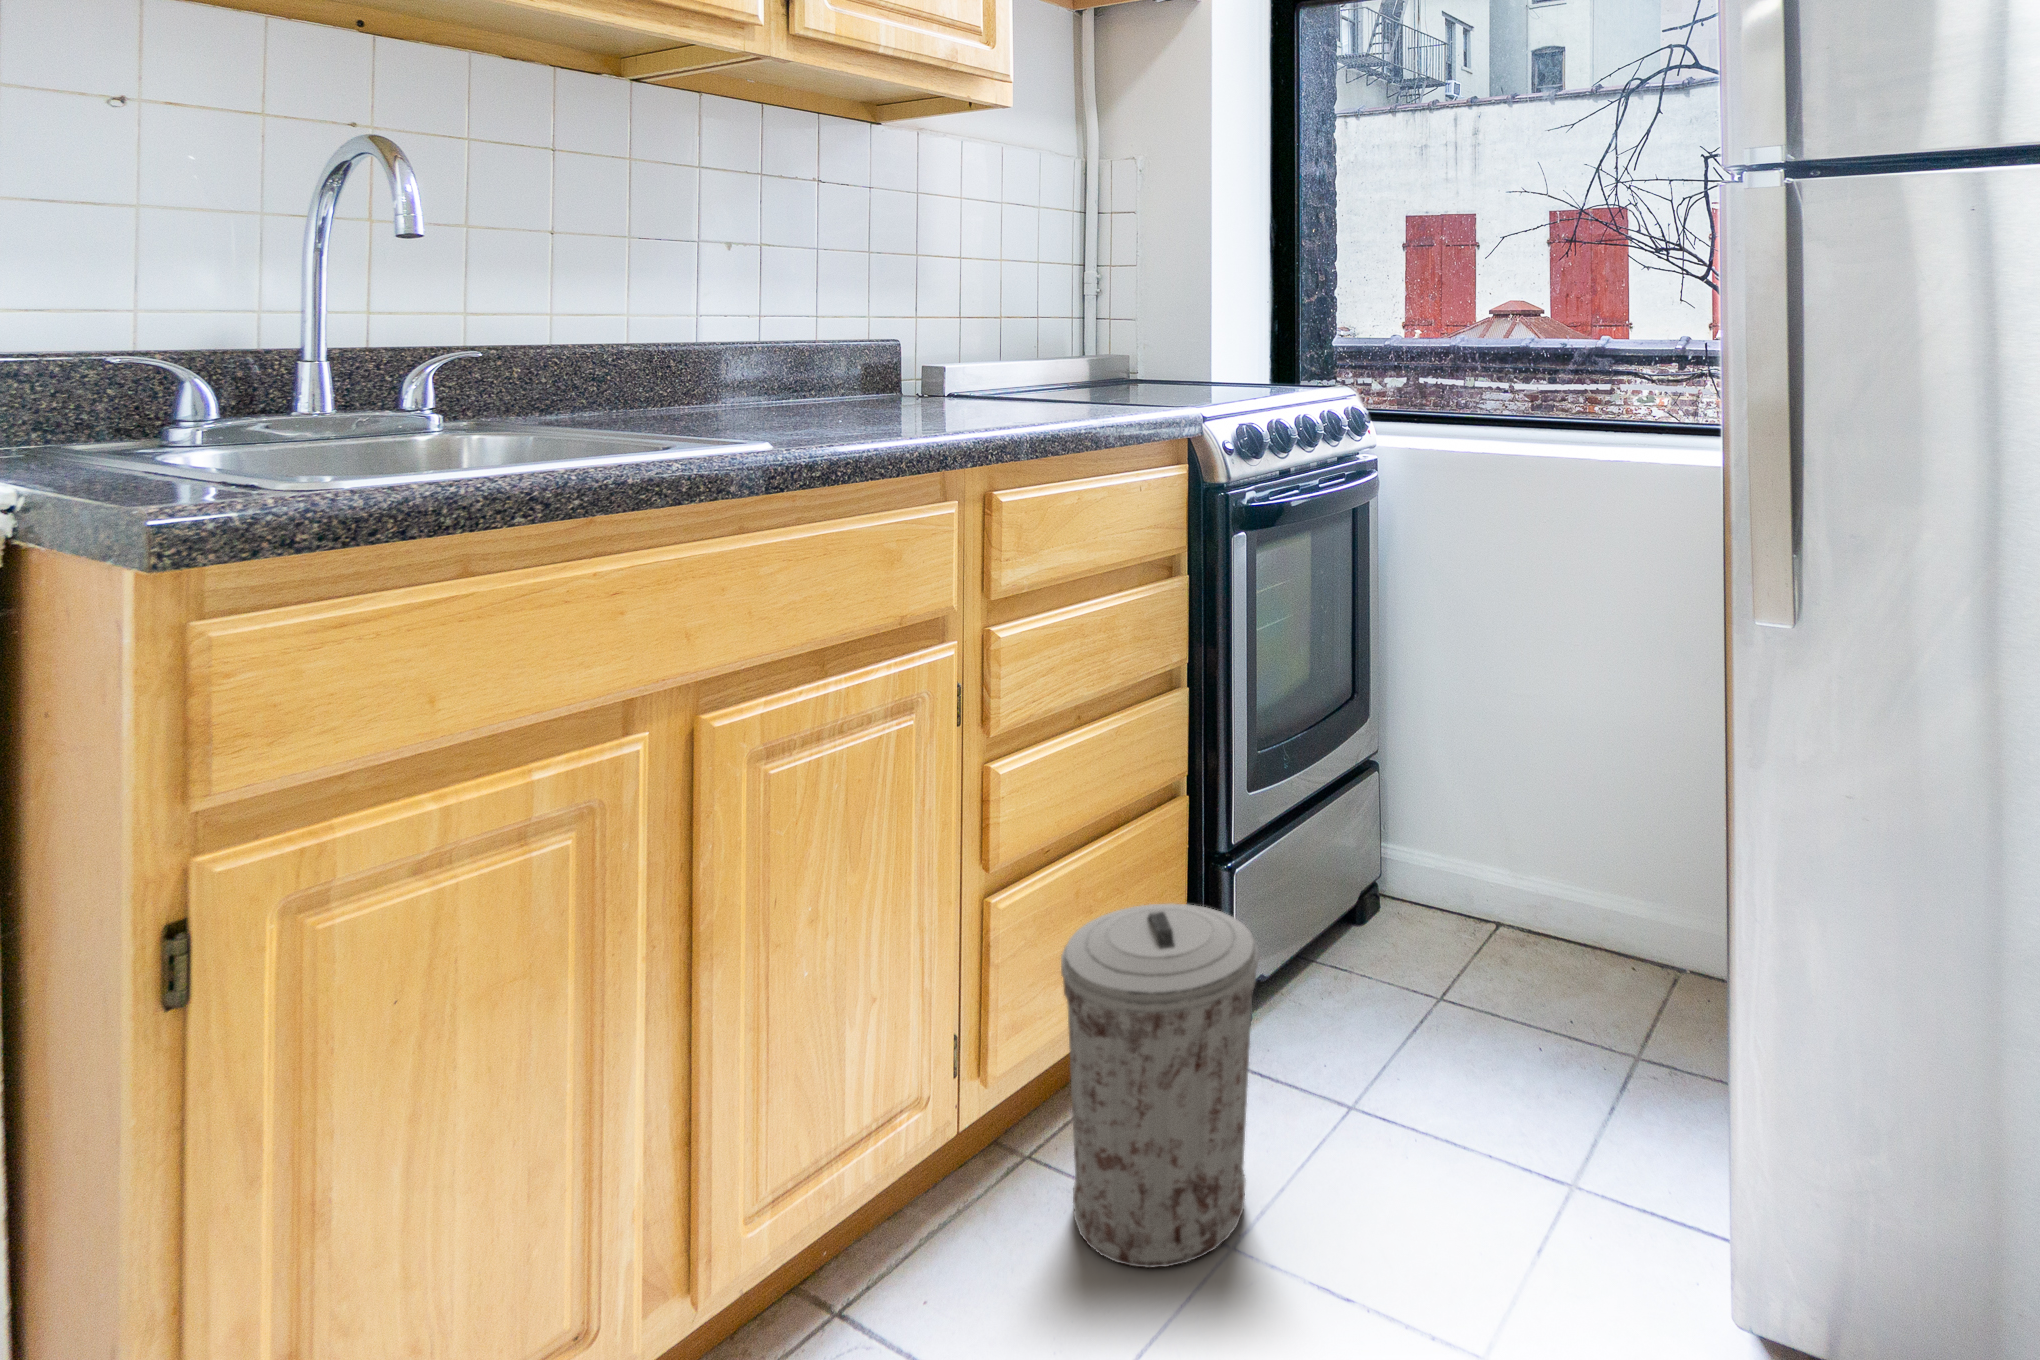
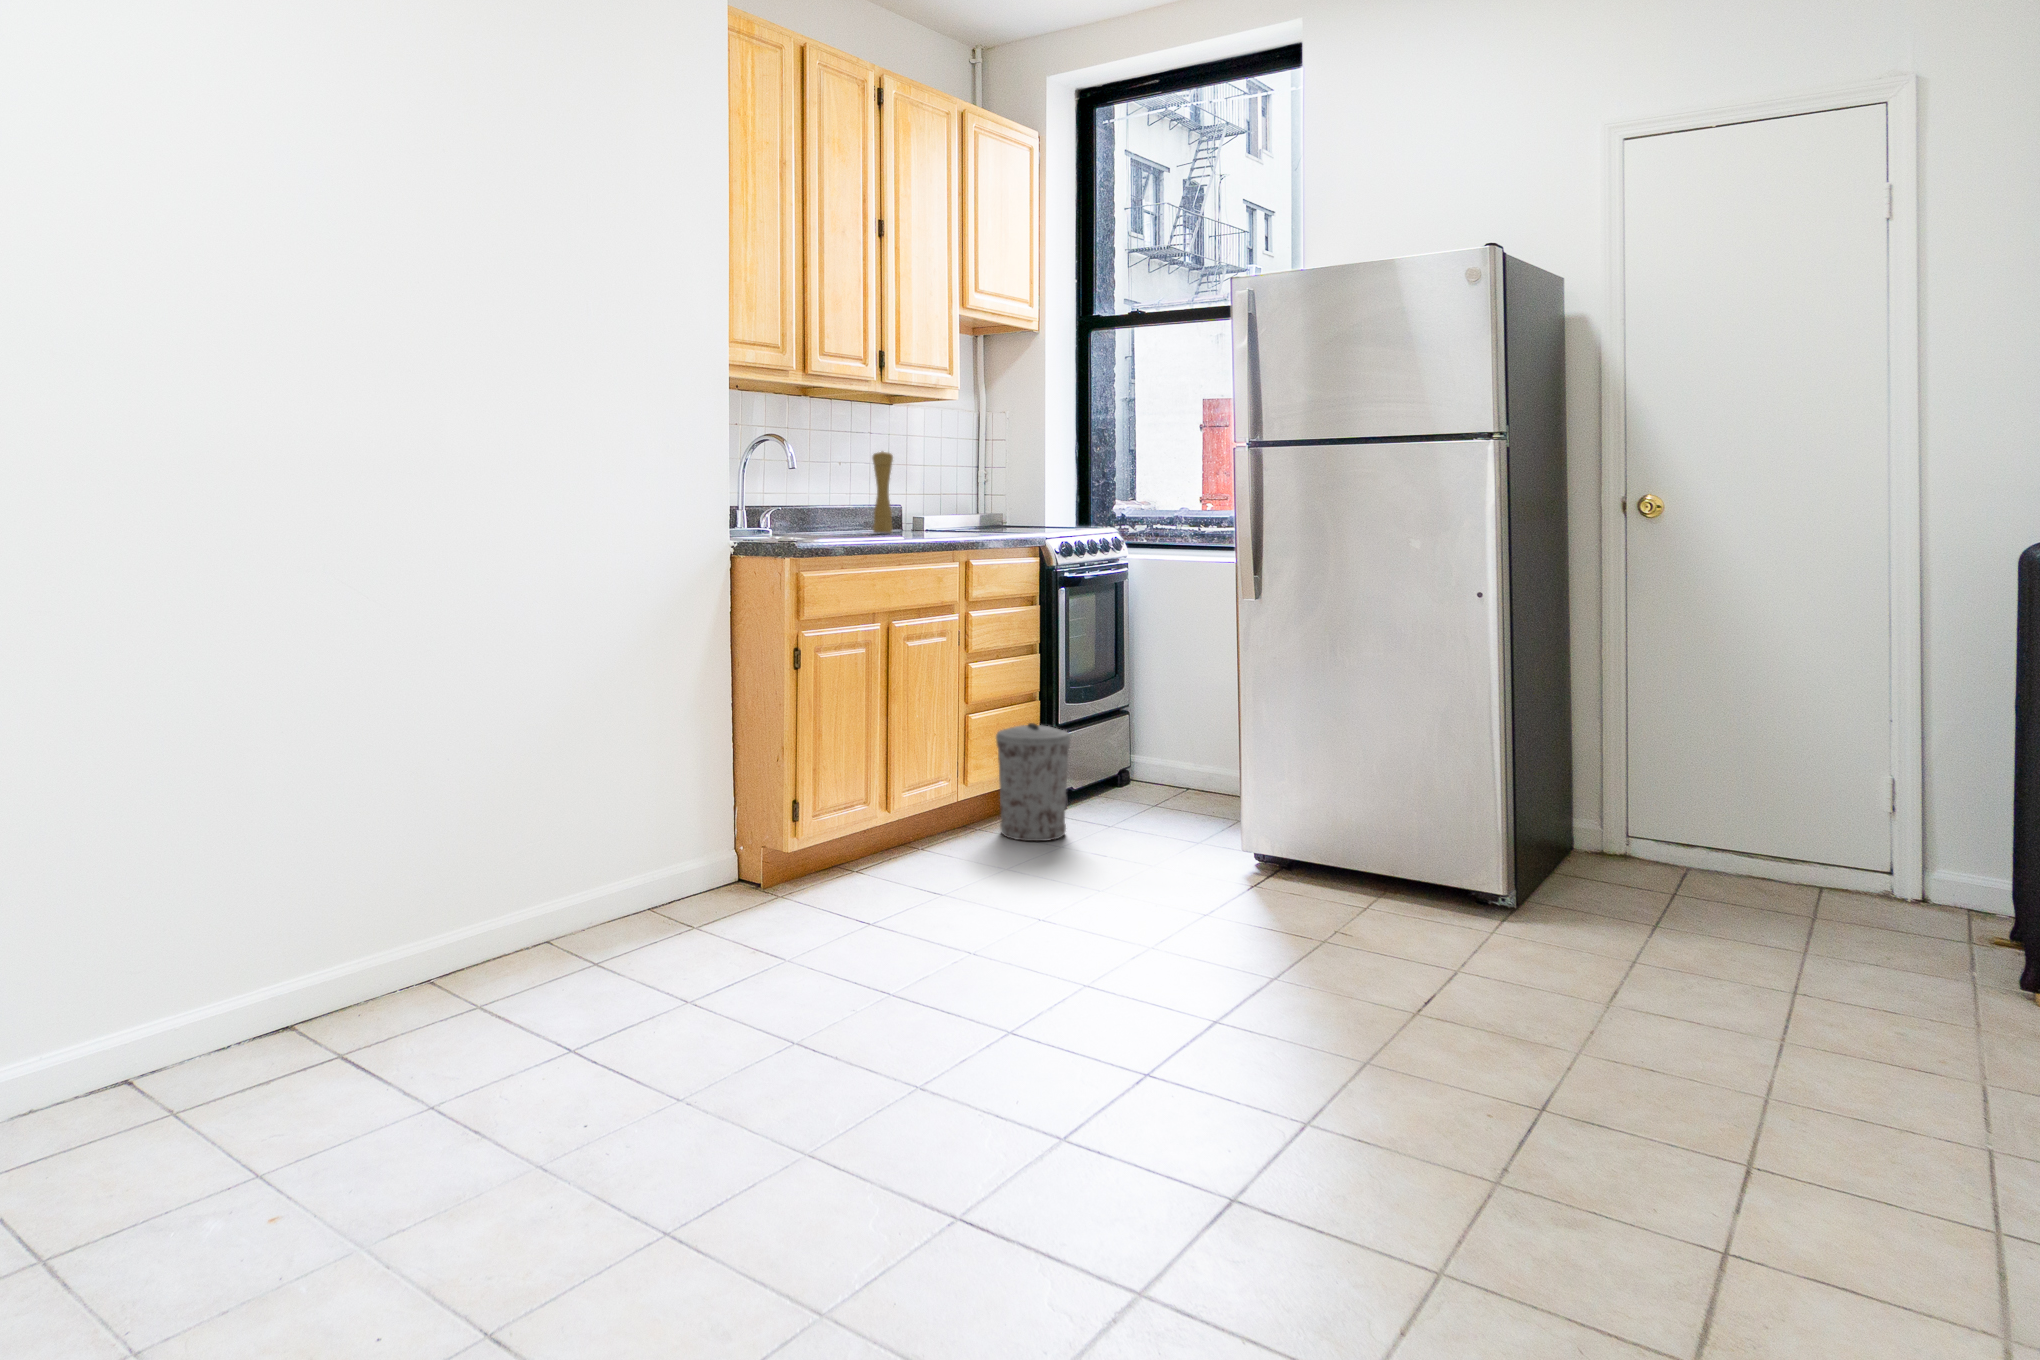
pepper mill: none [819,216,867,401] -> present [872,451,893,533]

